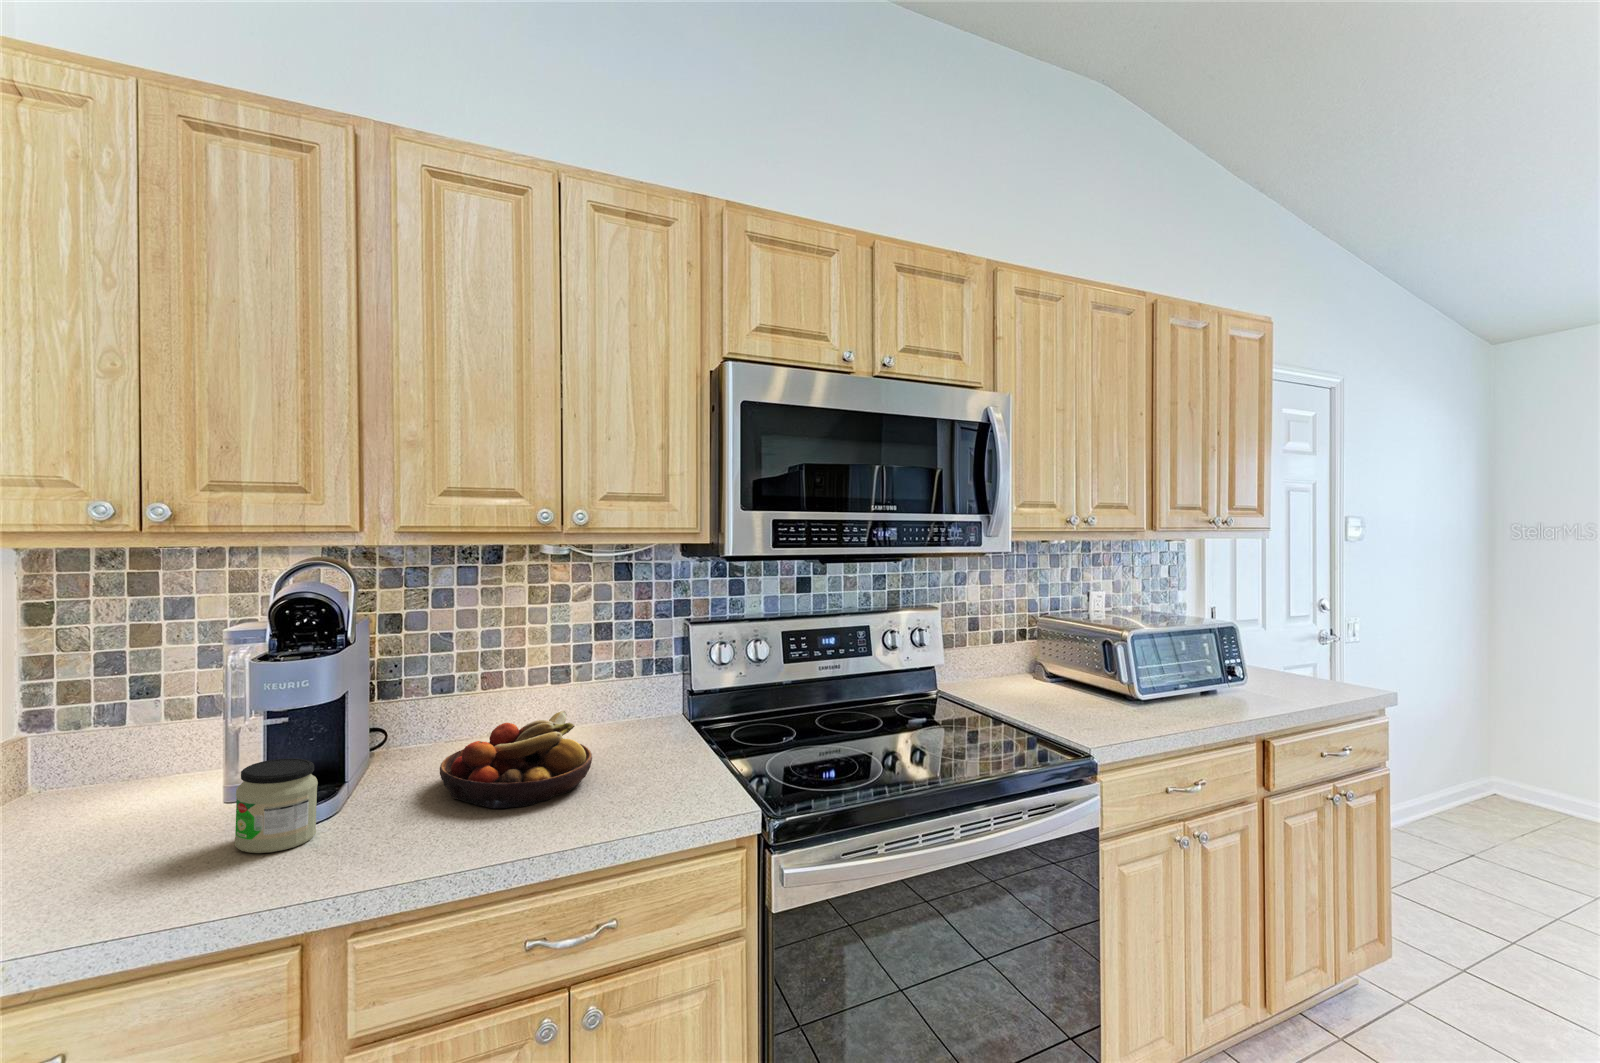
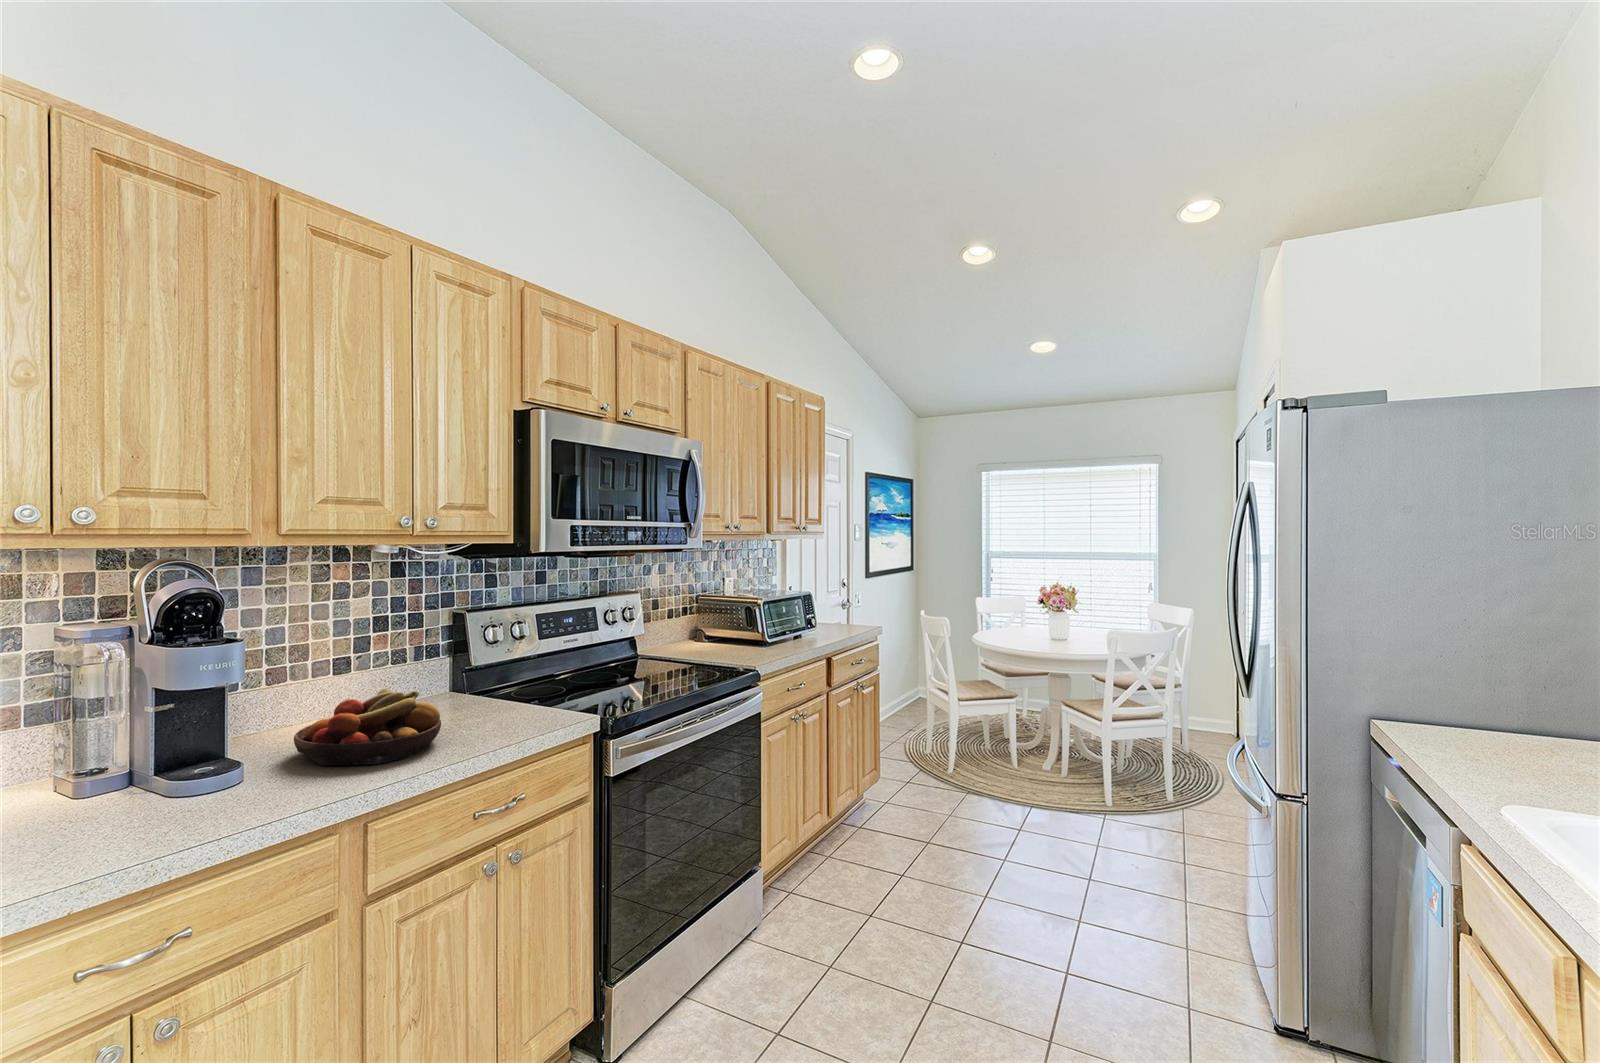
jar: present [235,758,318,853] -> none [136,740,225,829]

